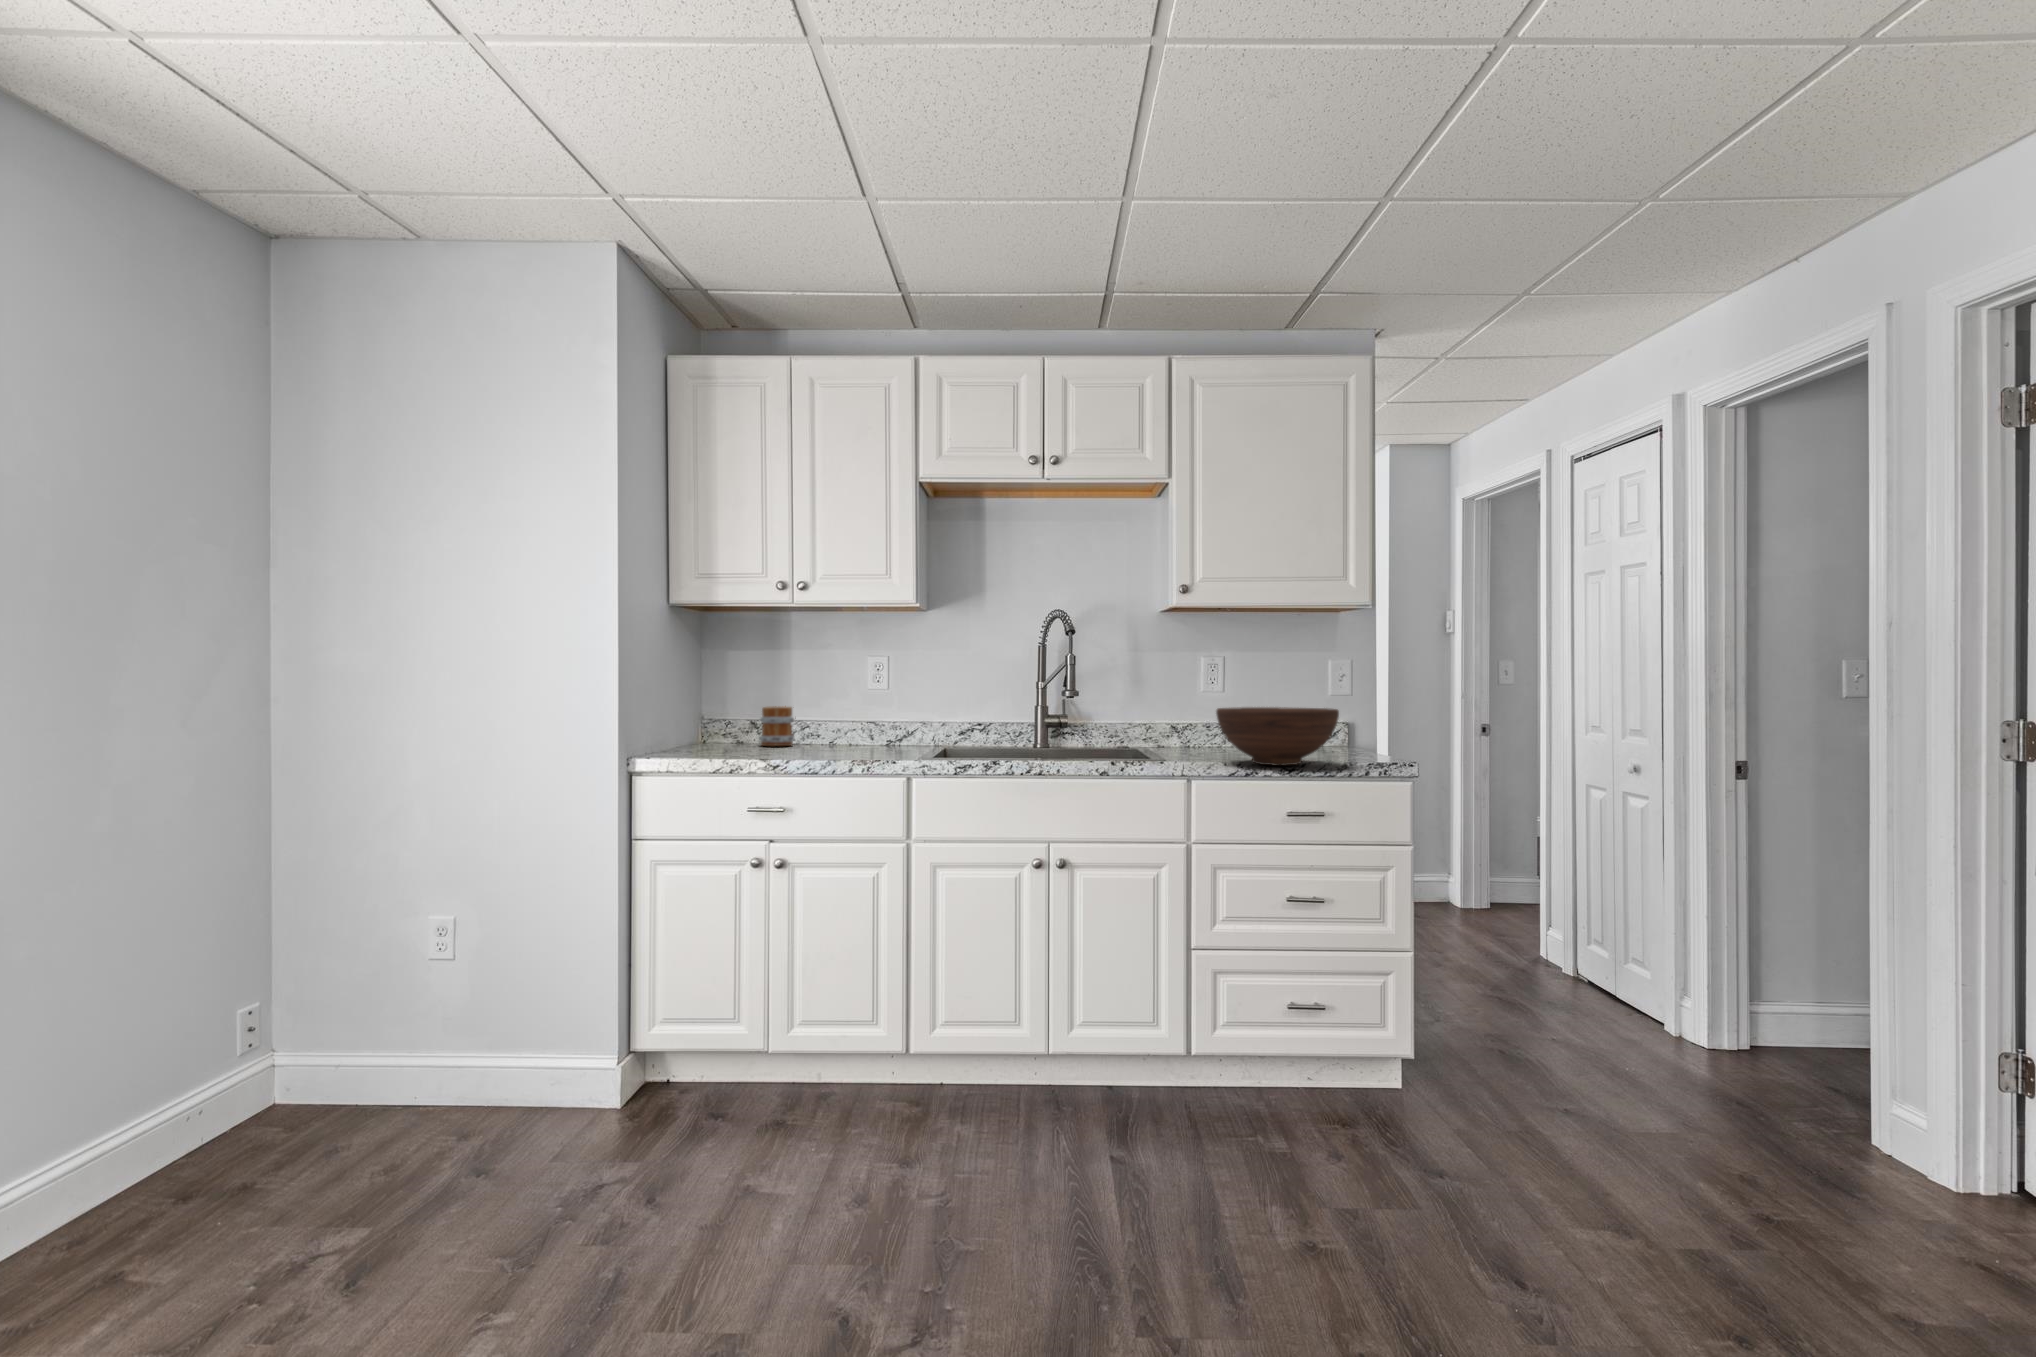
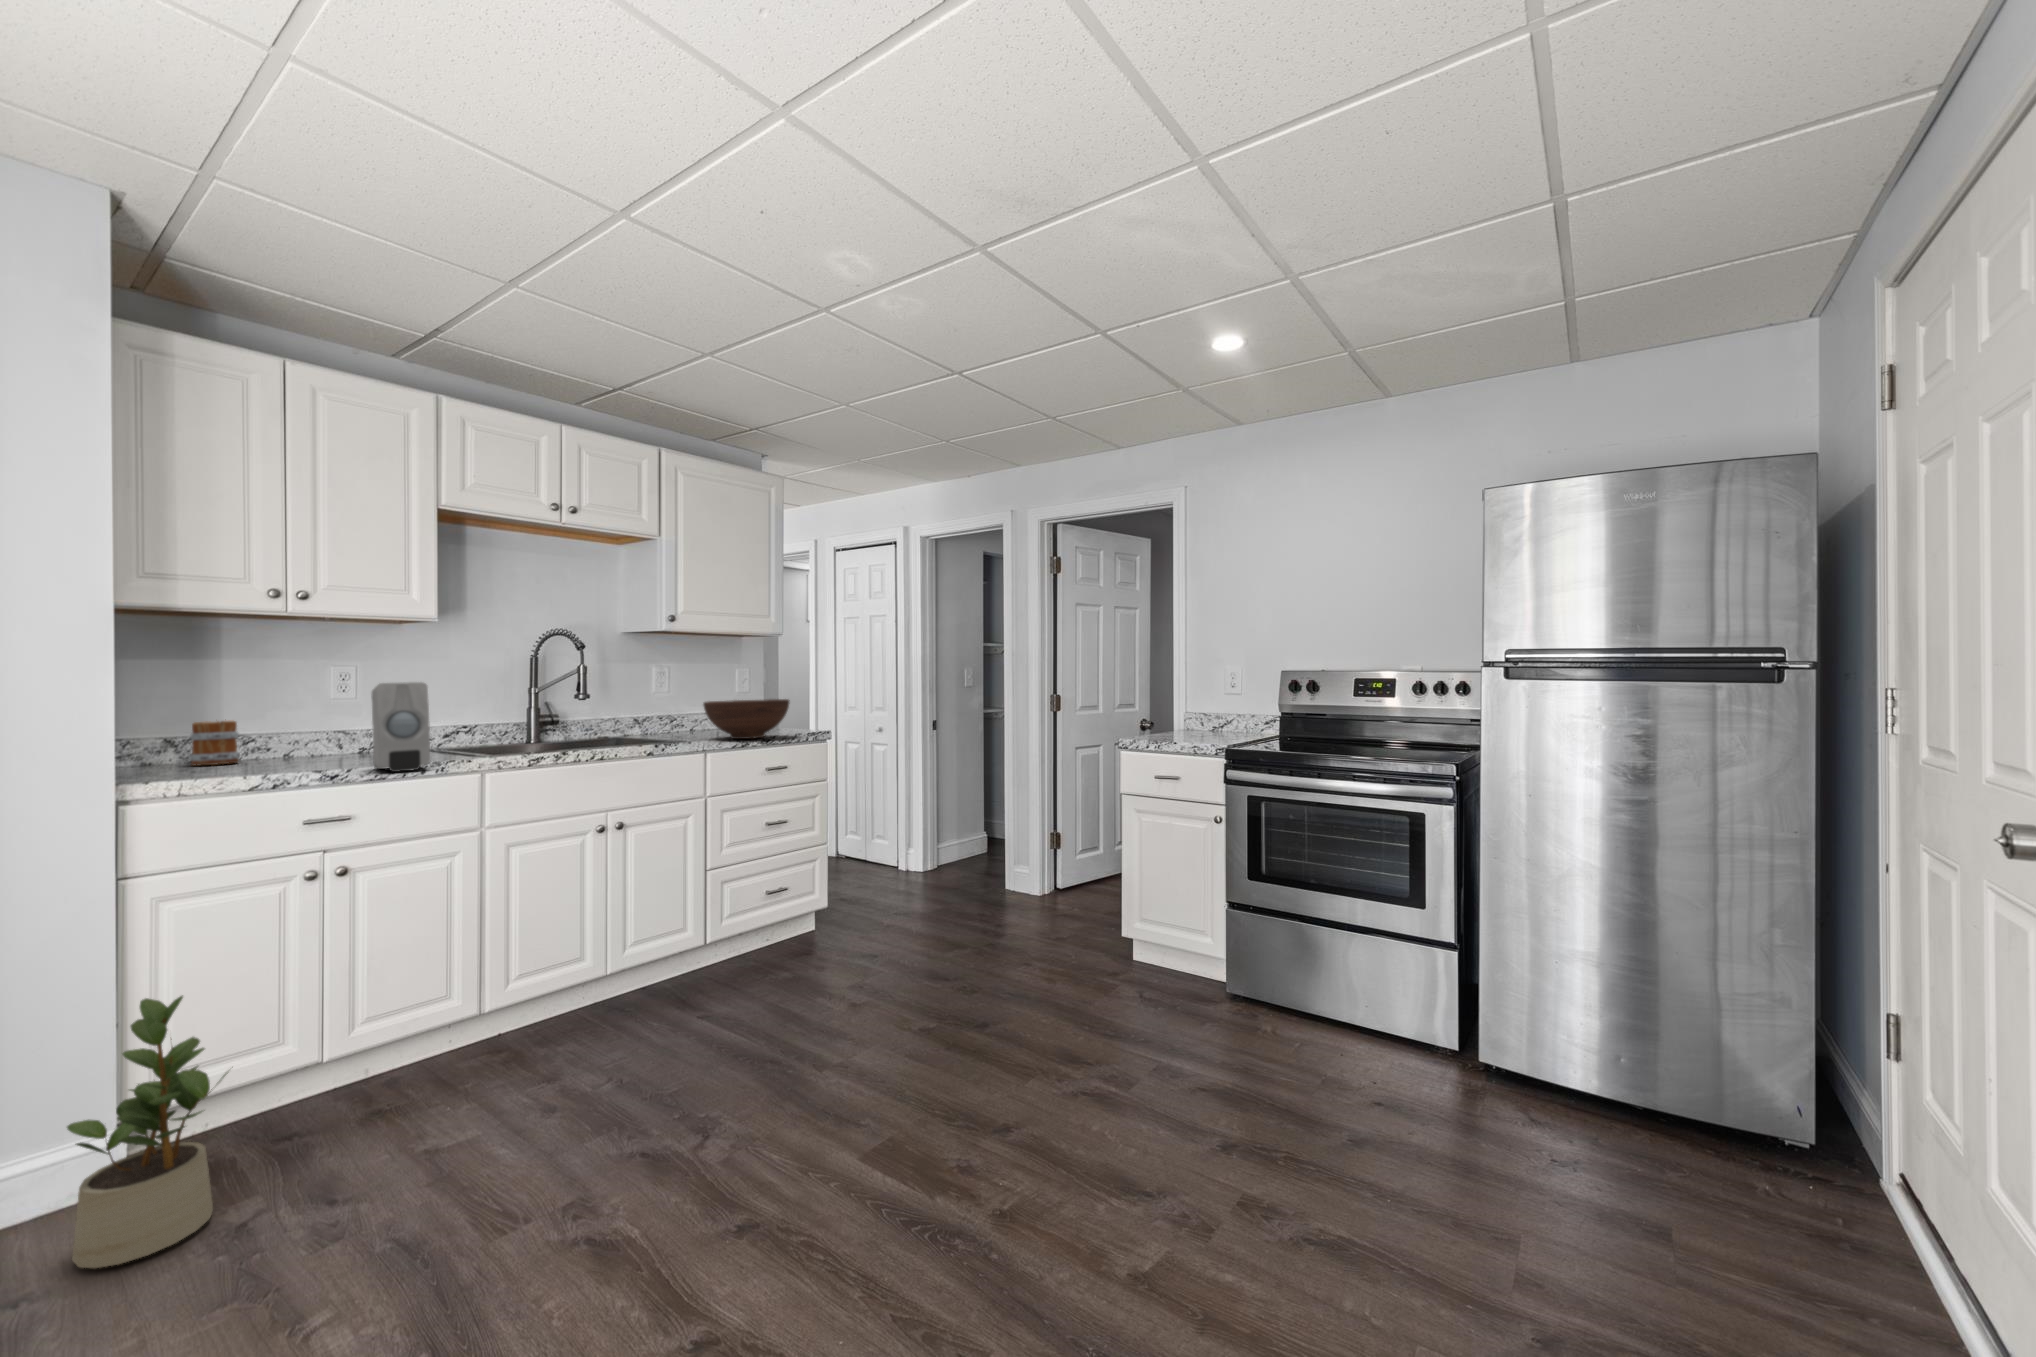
soap dispenser: none [801,676,861,767] -> present [371,682,430,772]
potted plant: none [551,936,649,1145] -> present [67,995,228,1268]

